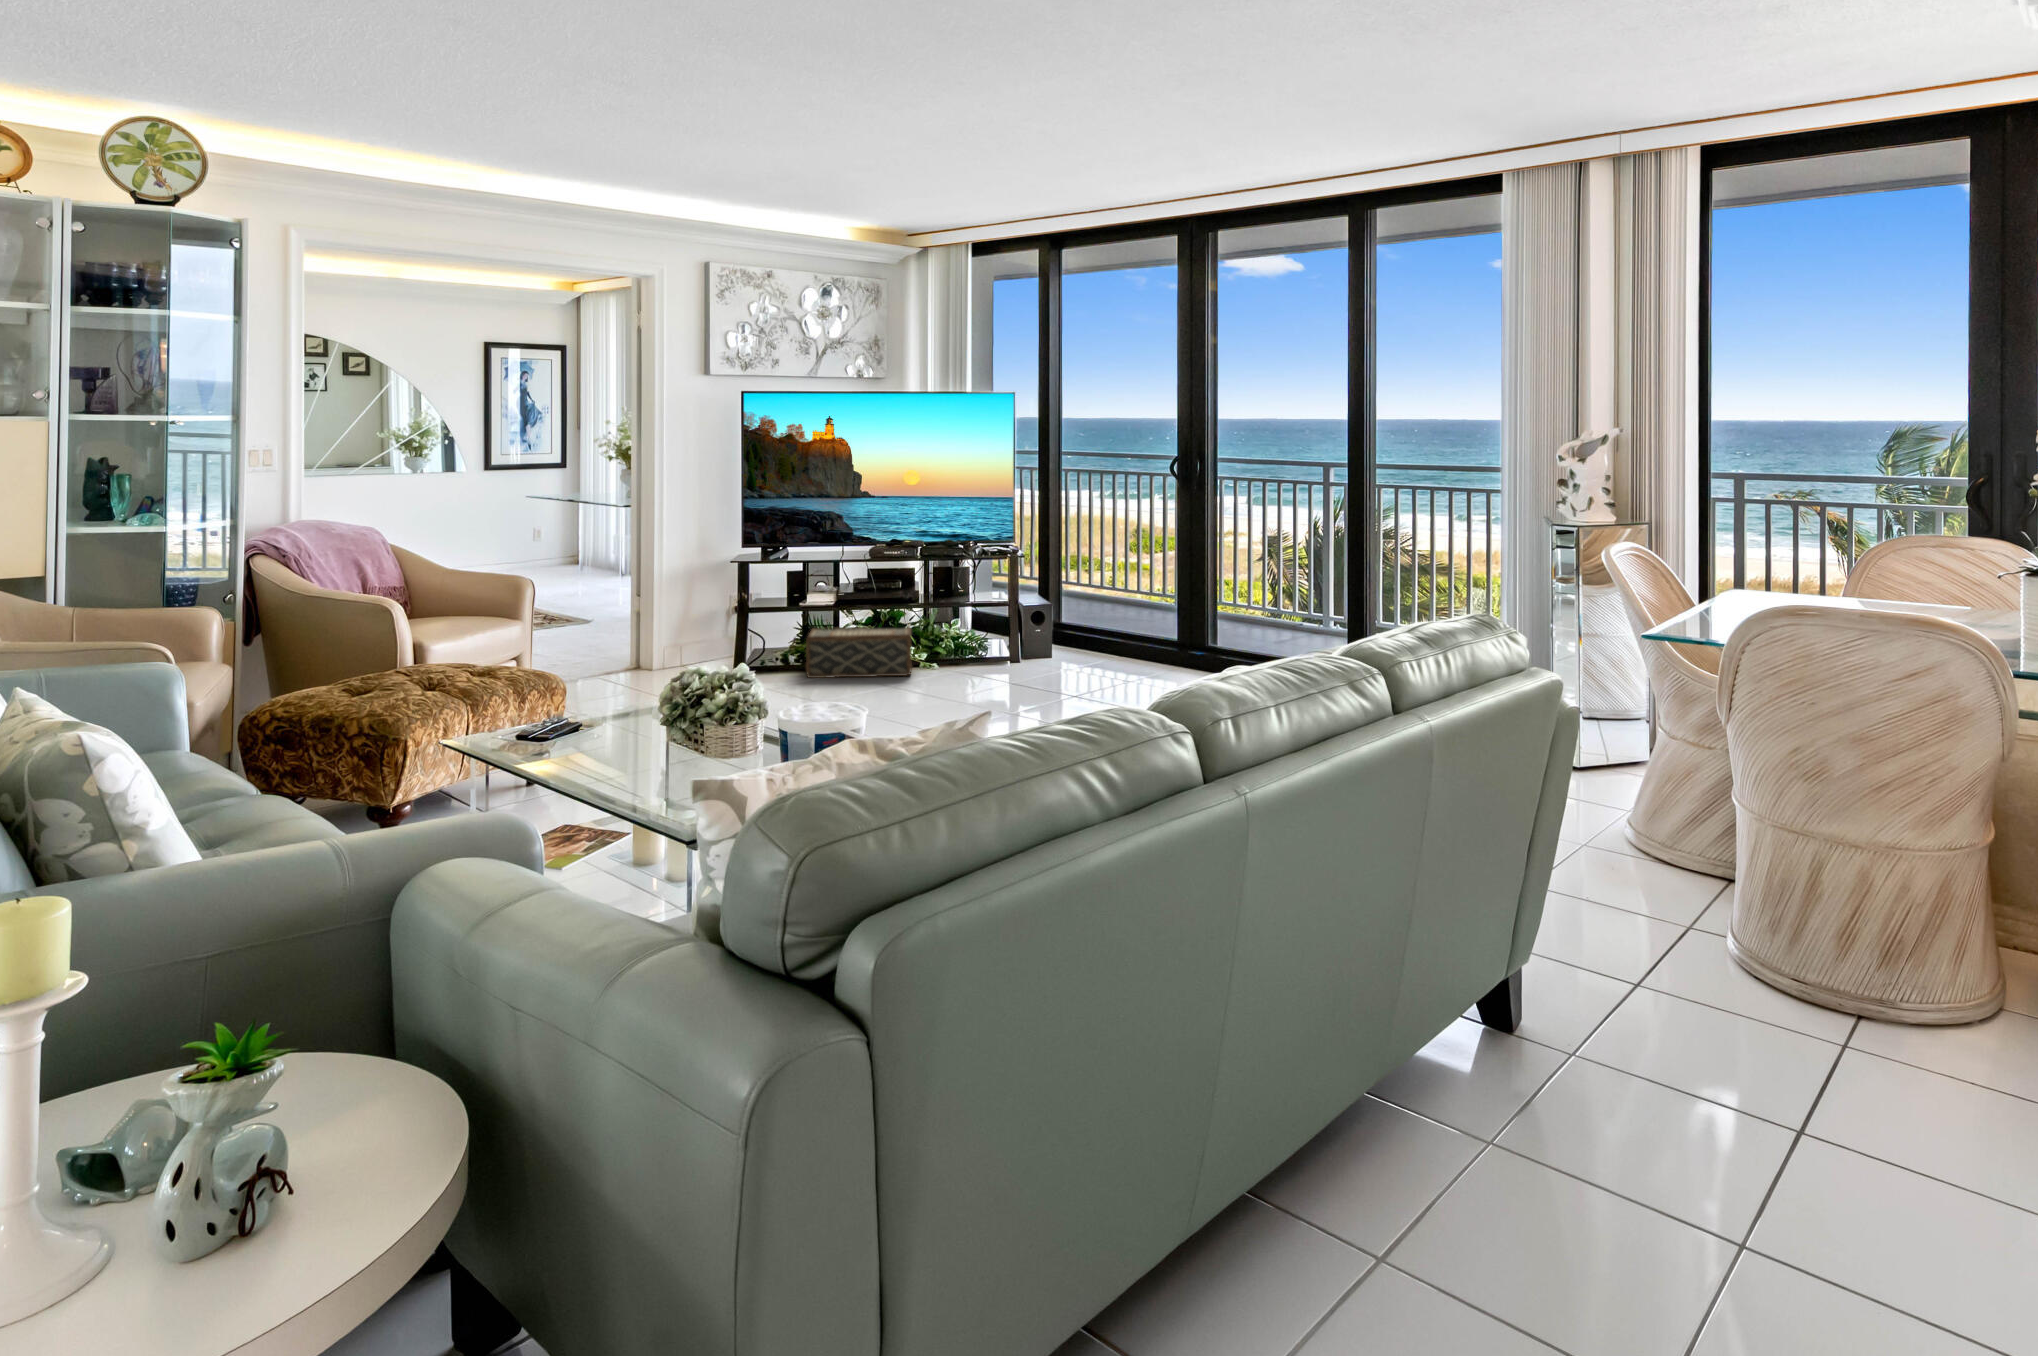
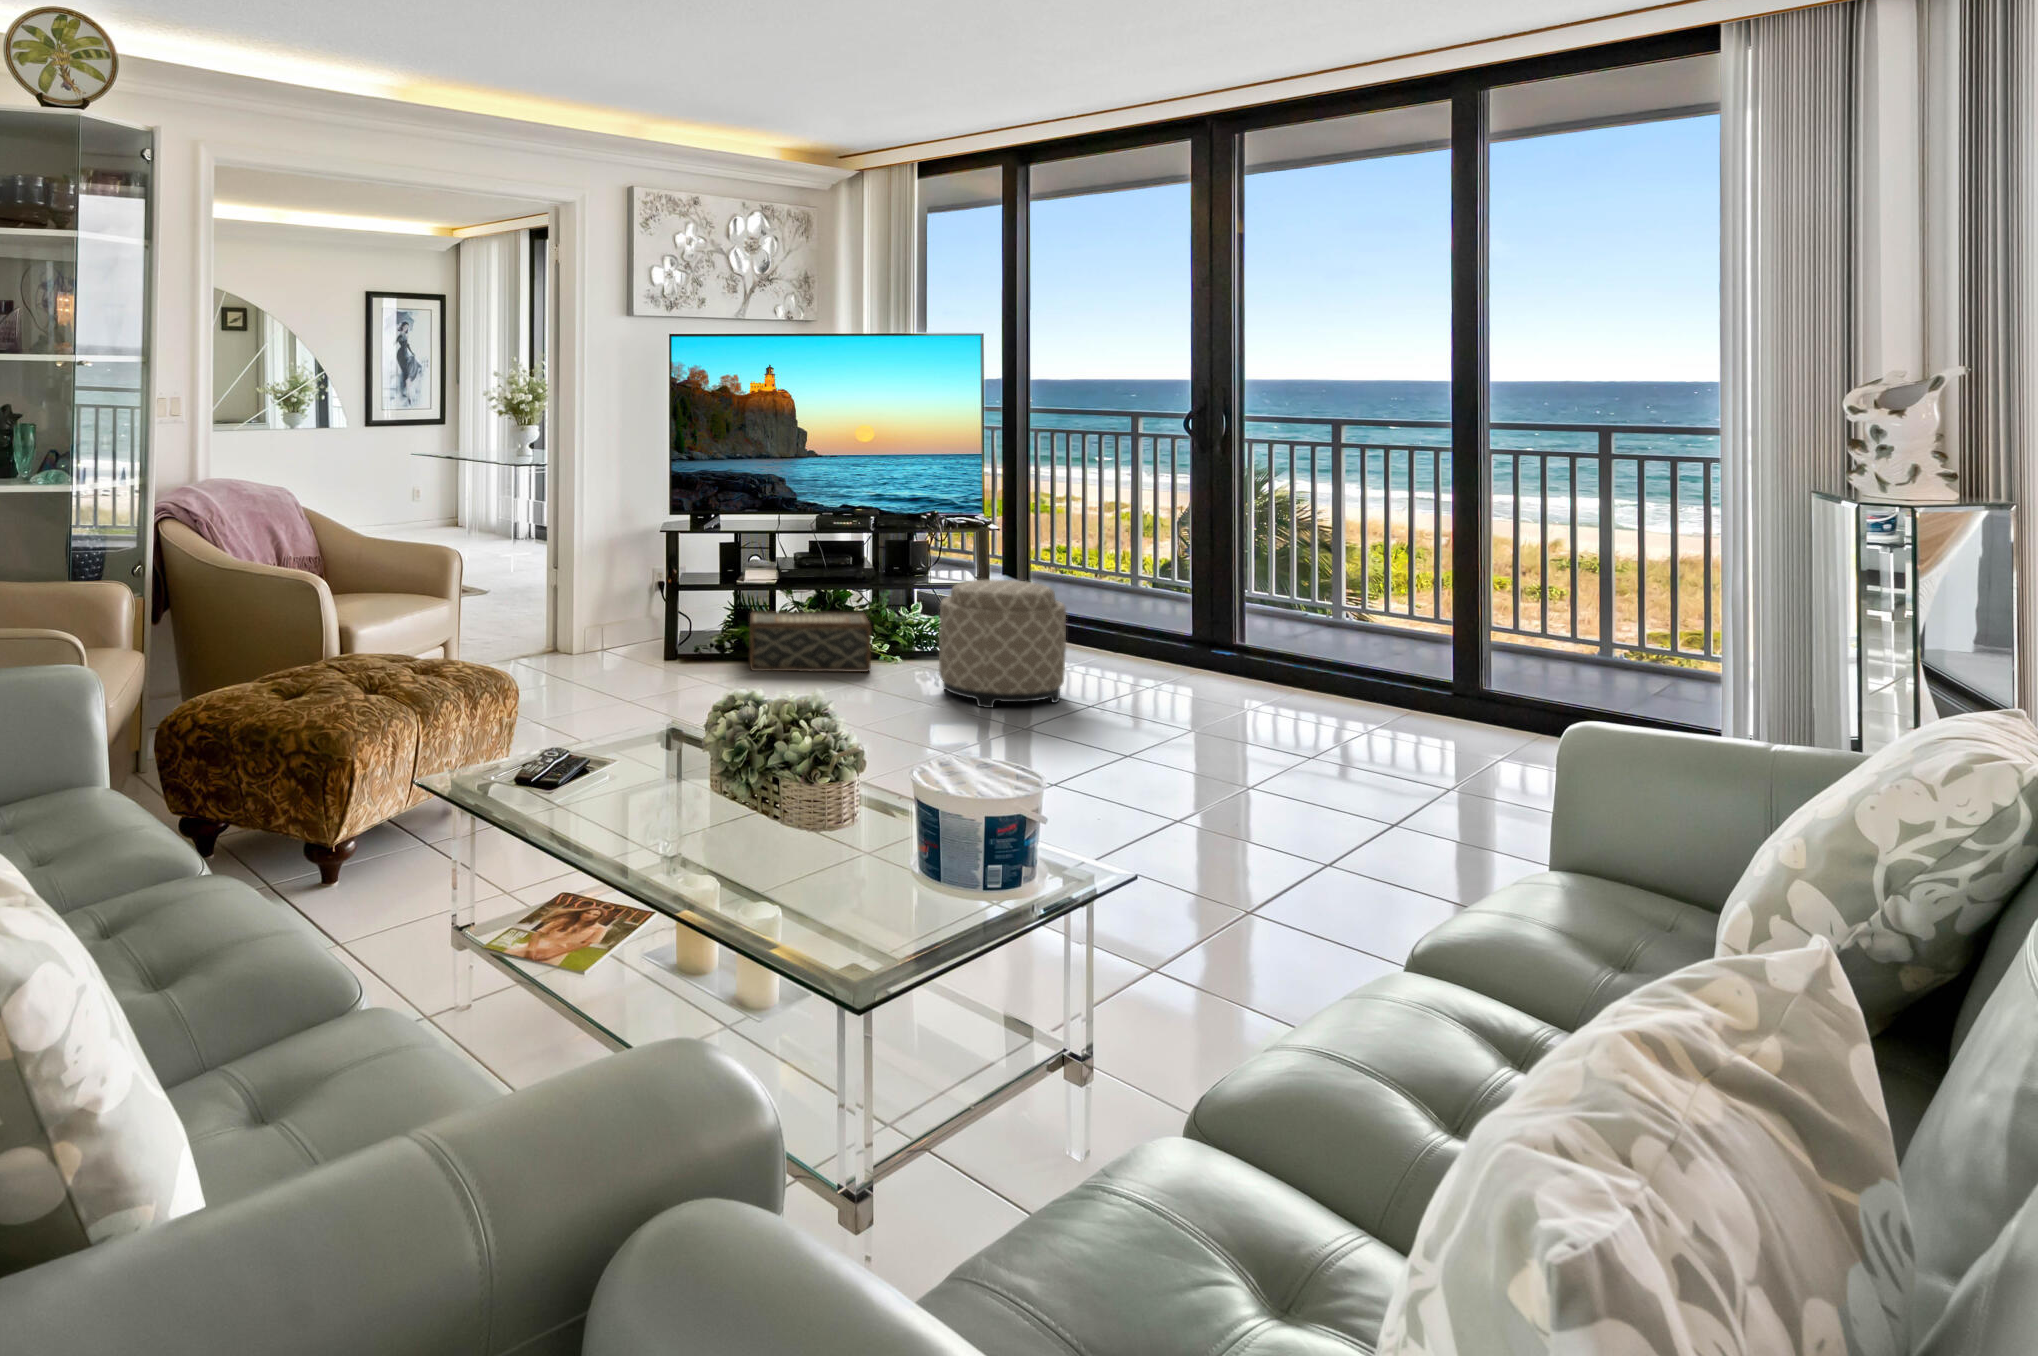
ottoman: none [961,595,1064,700] -> present [939,580,1066,708]

